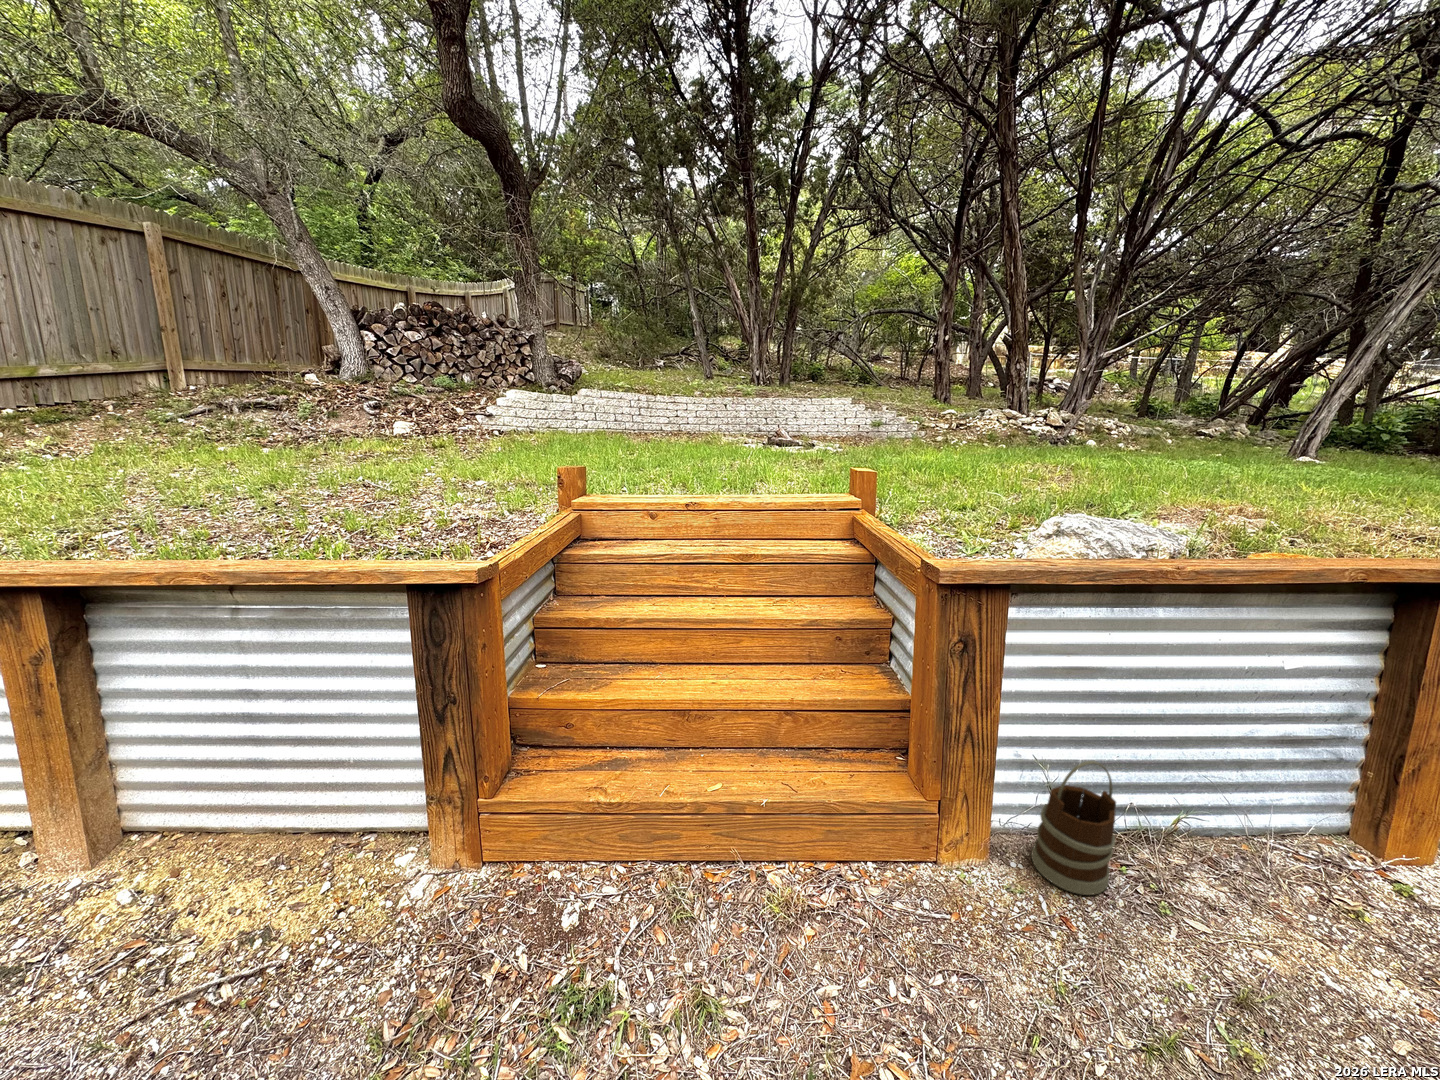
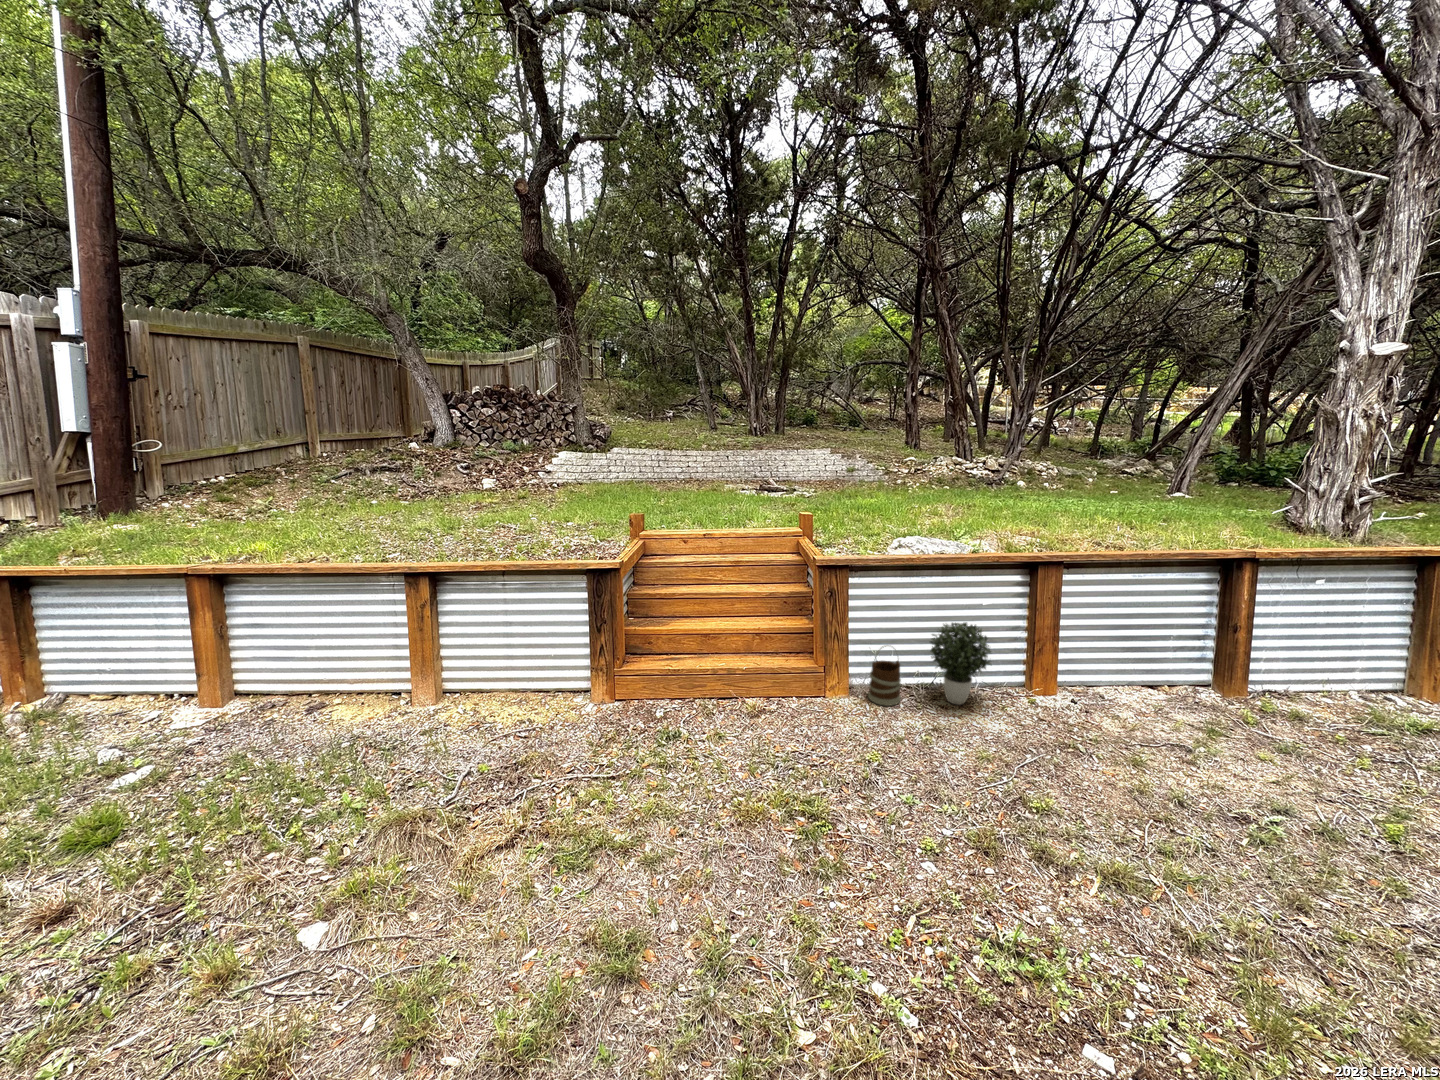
potted plant: none [1175,711,1355,895] -> present [930,622,991,705]

